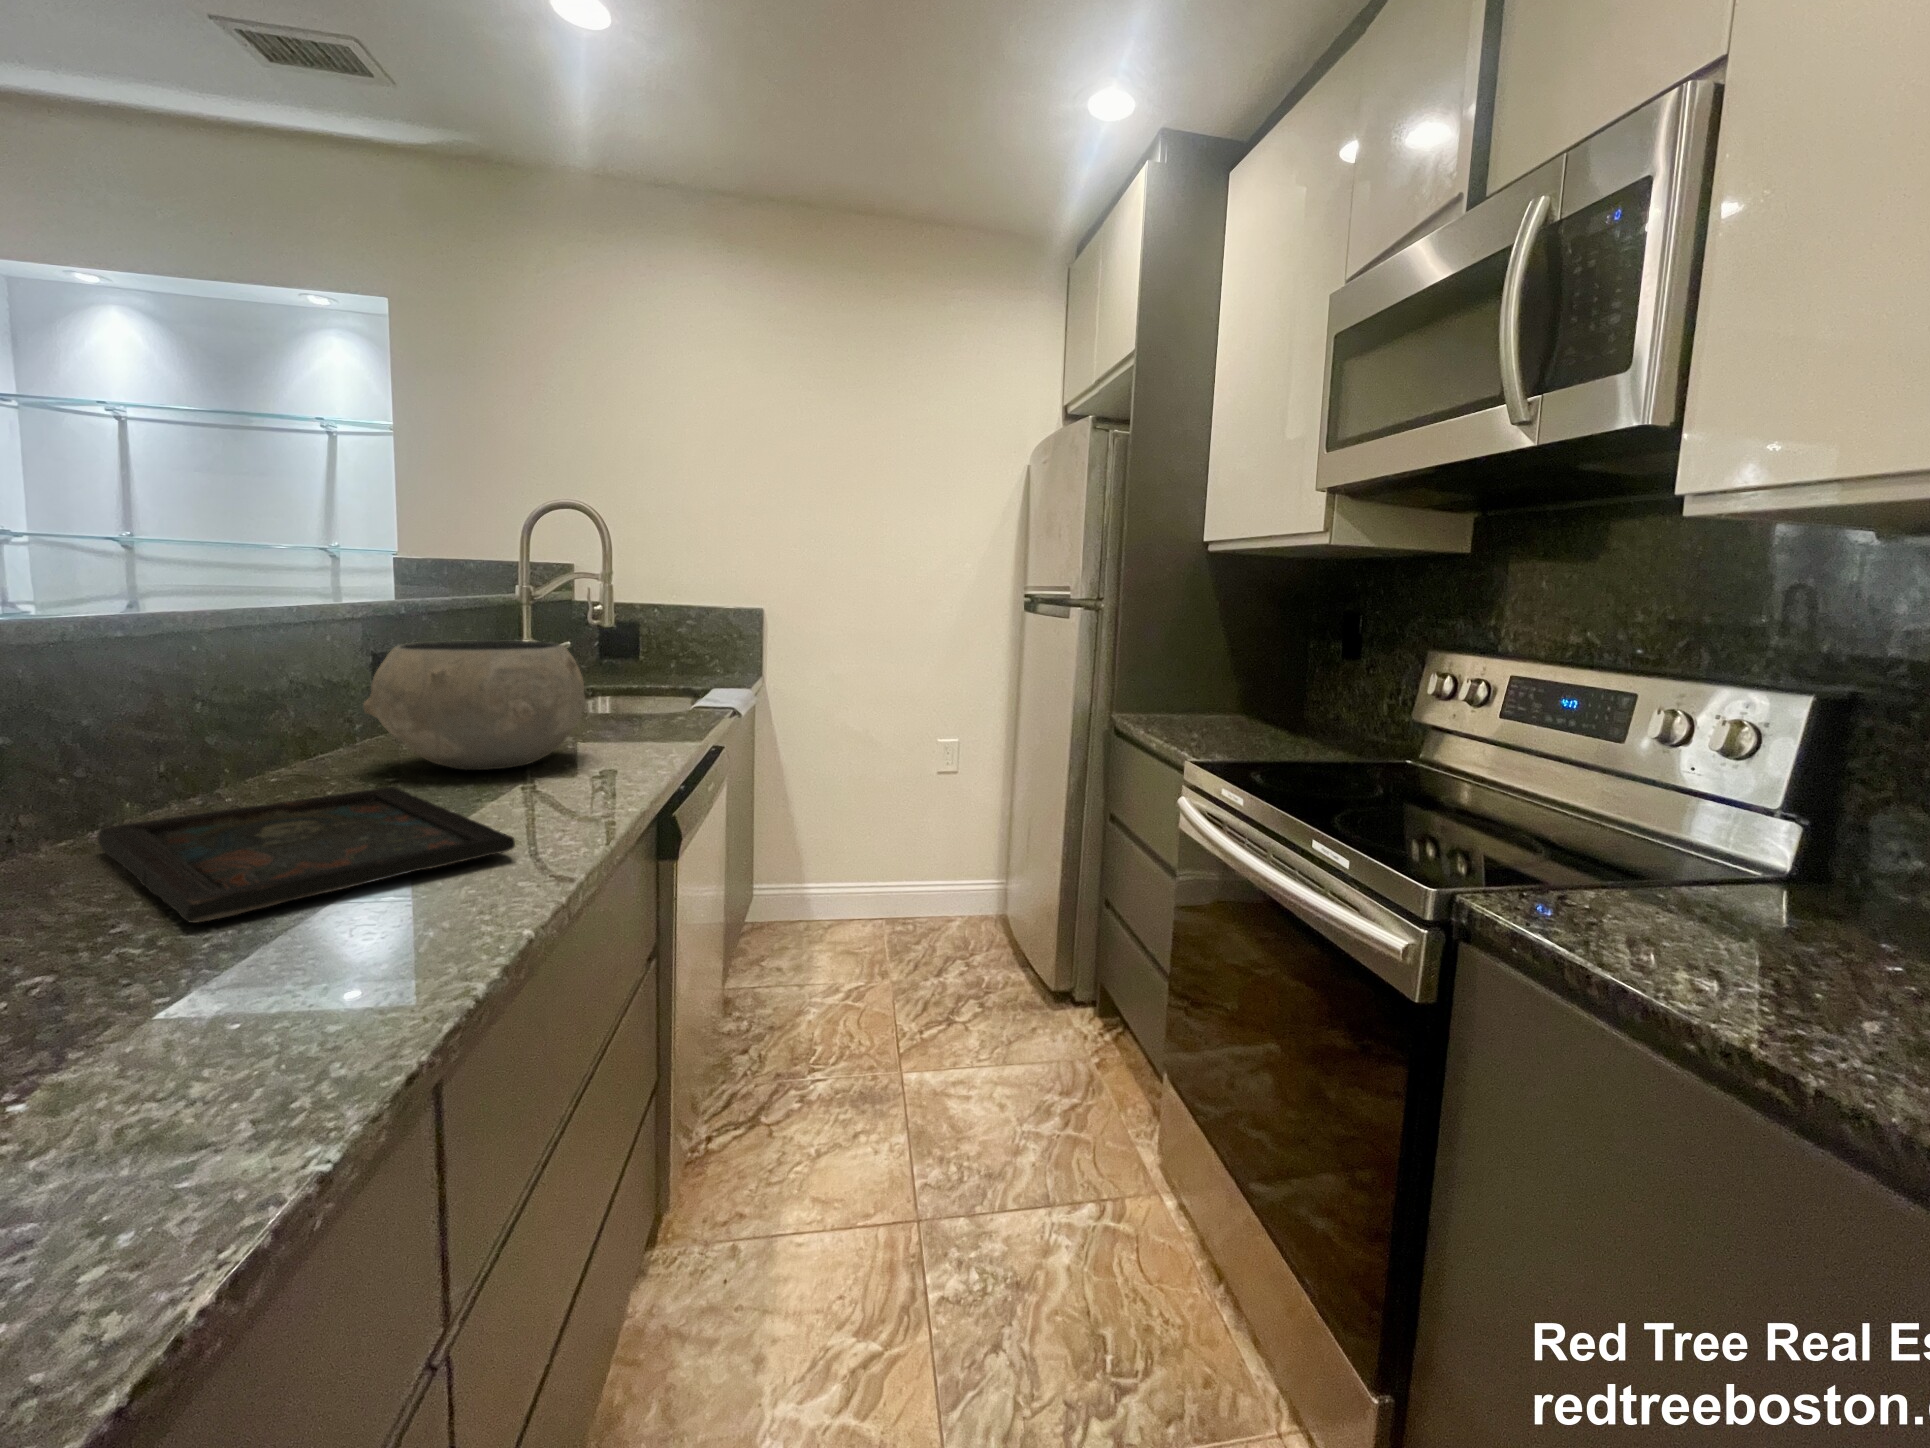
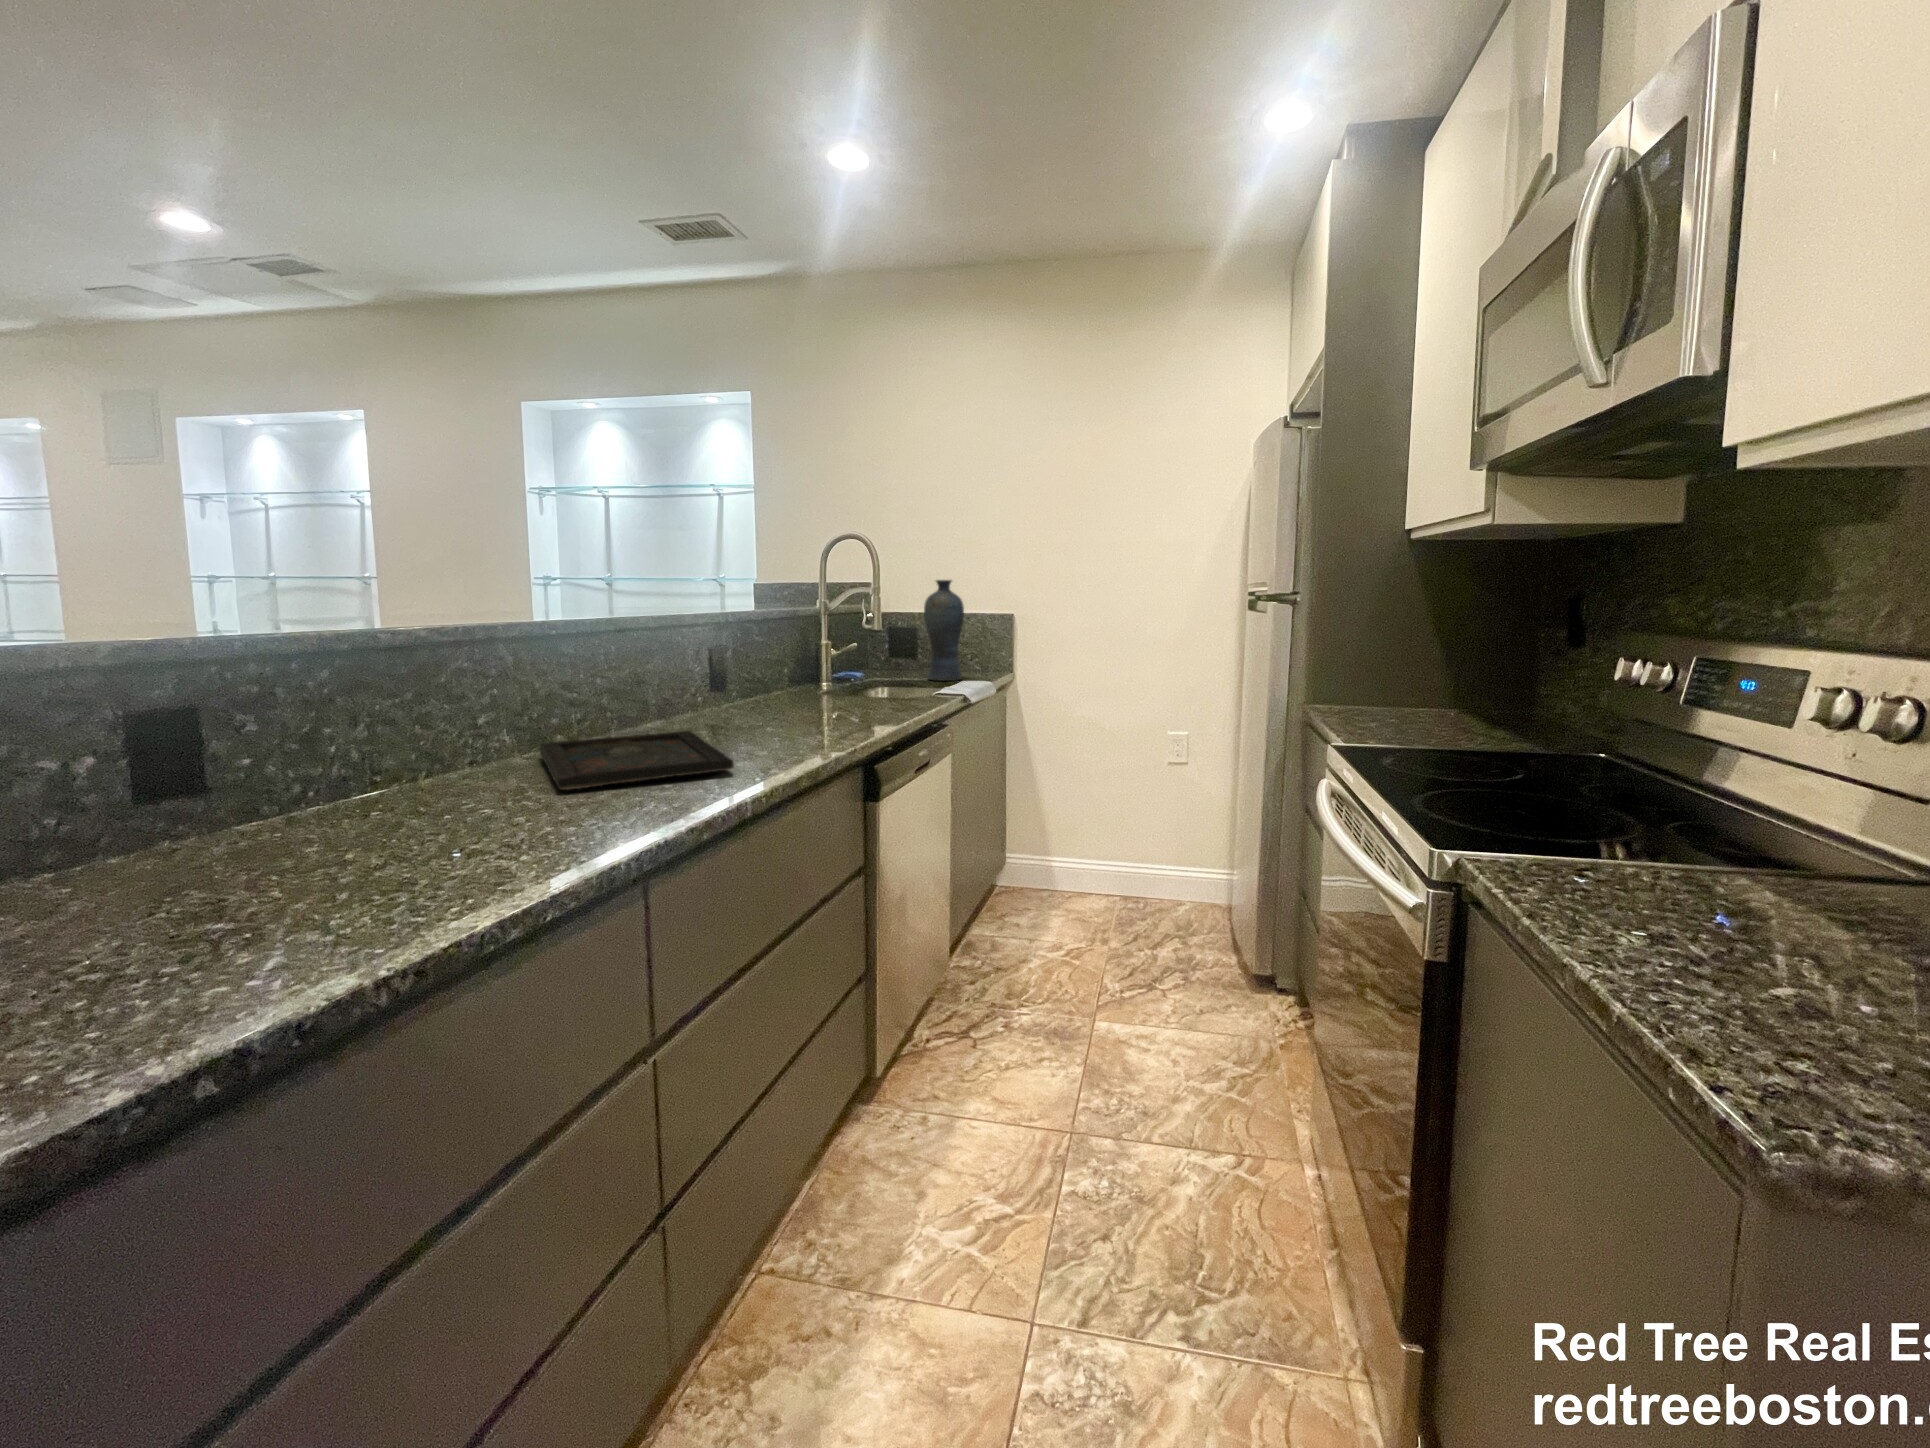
vase: none [663,571,715,692] -> present [924,580,964,681]
ceramic bowl: present [363,640,585,770] -> none [688,636,828,726]

